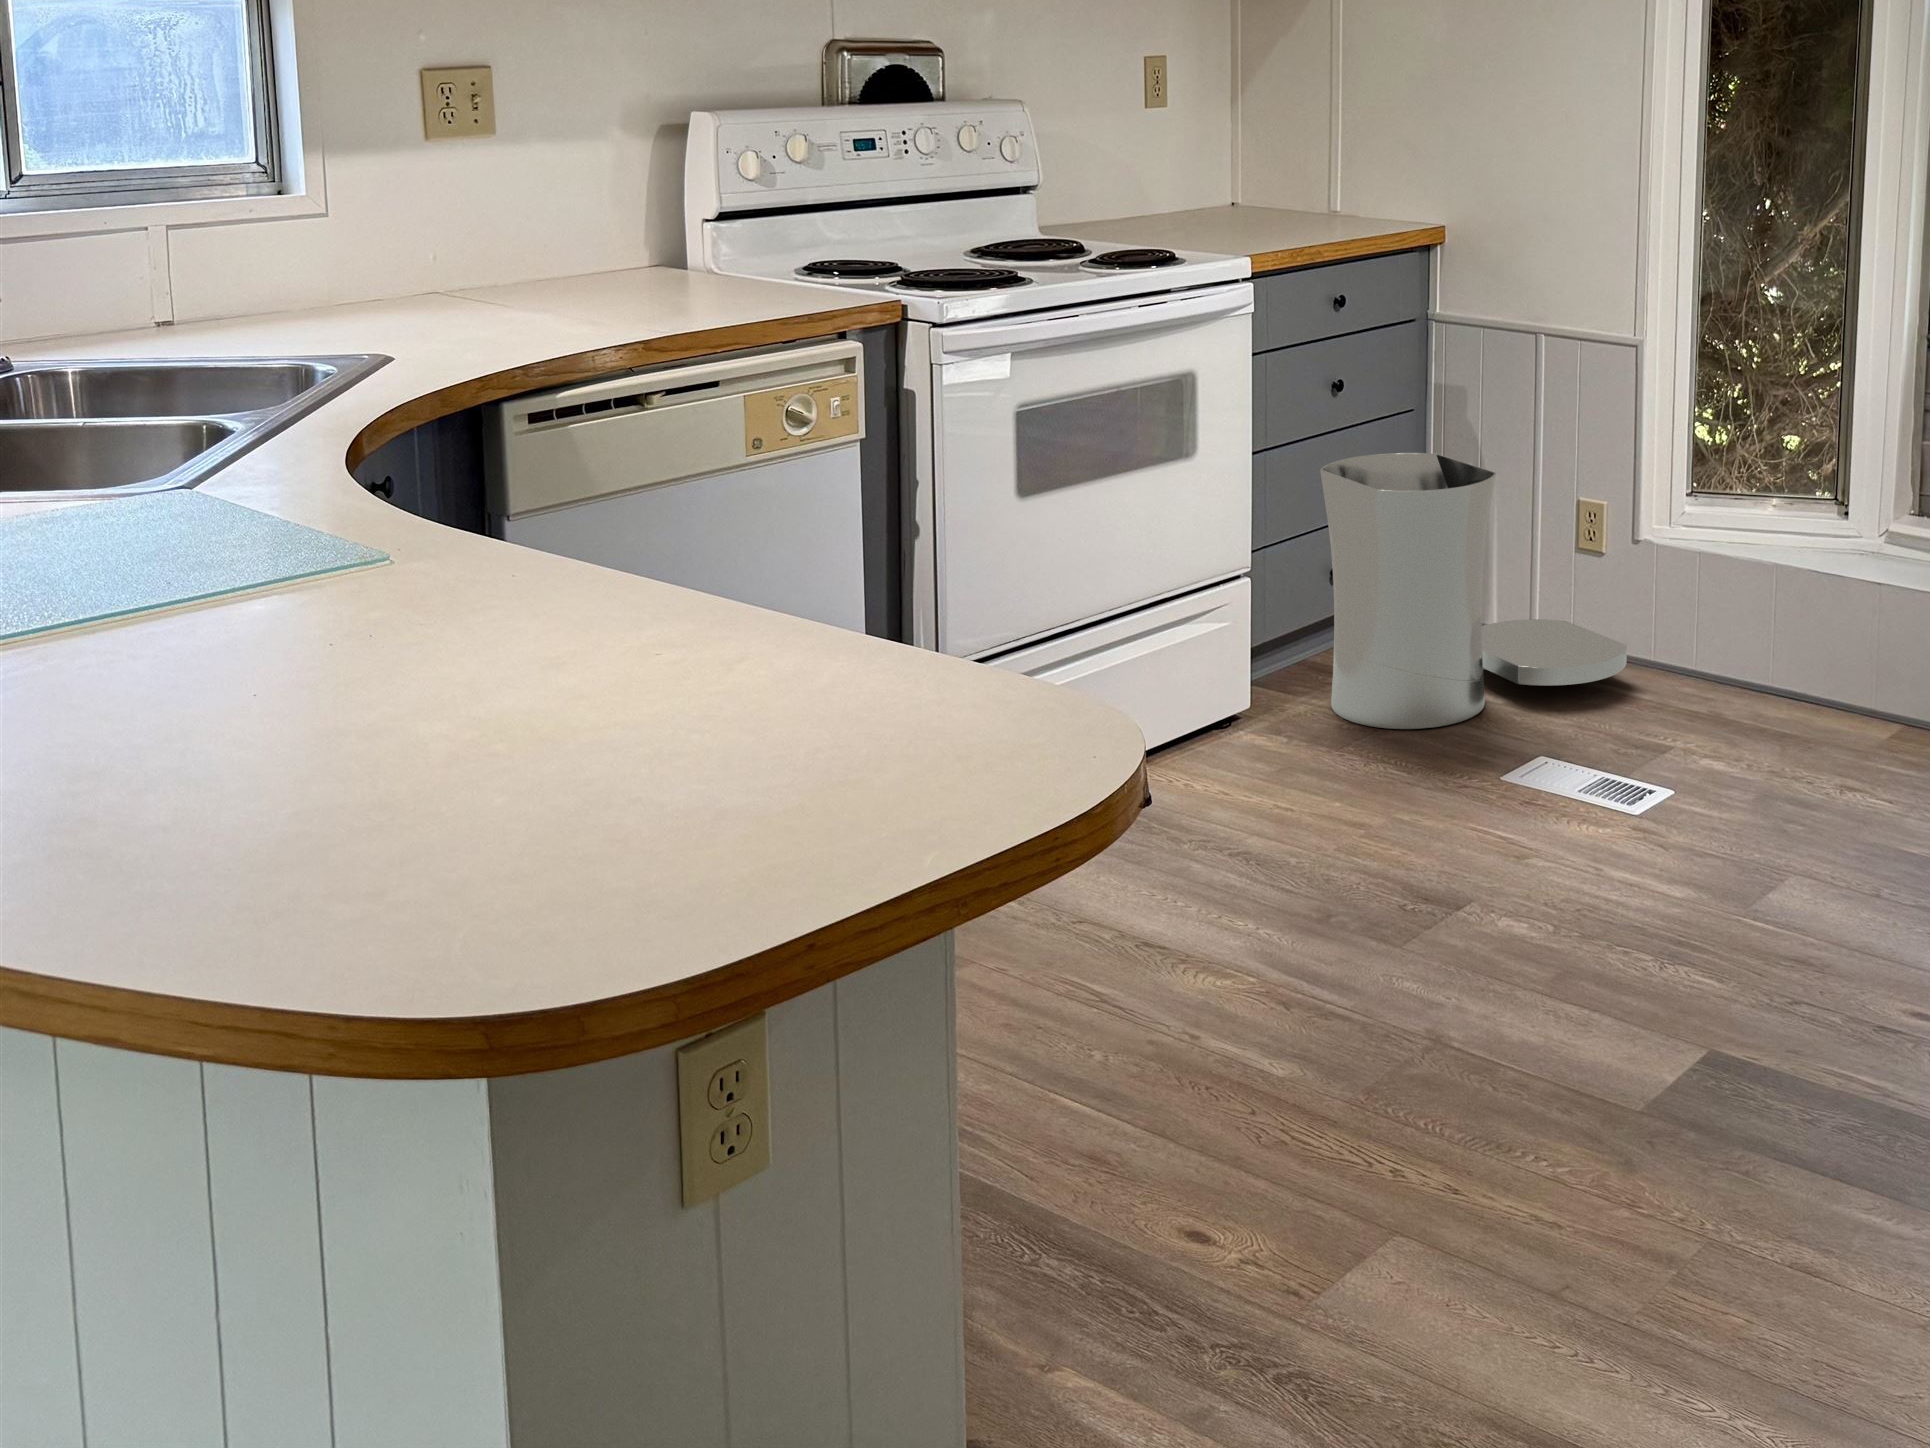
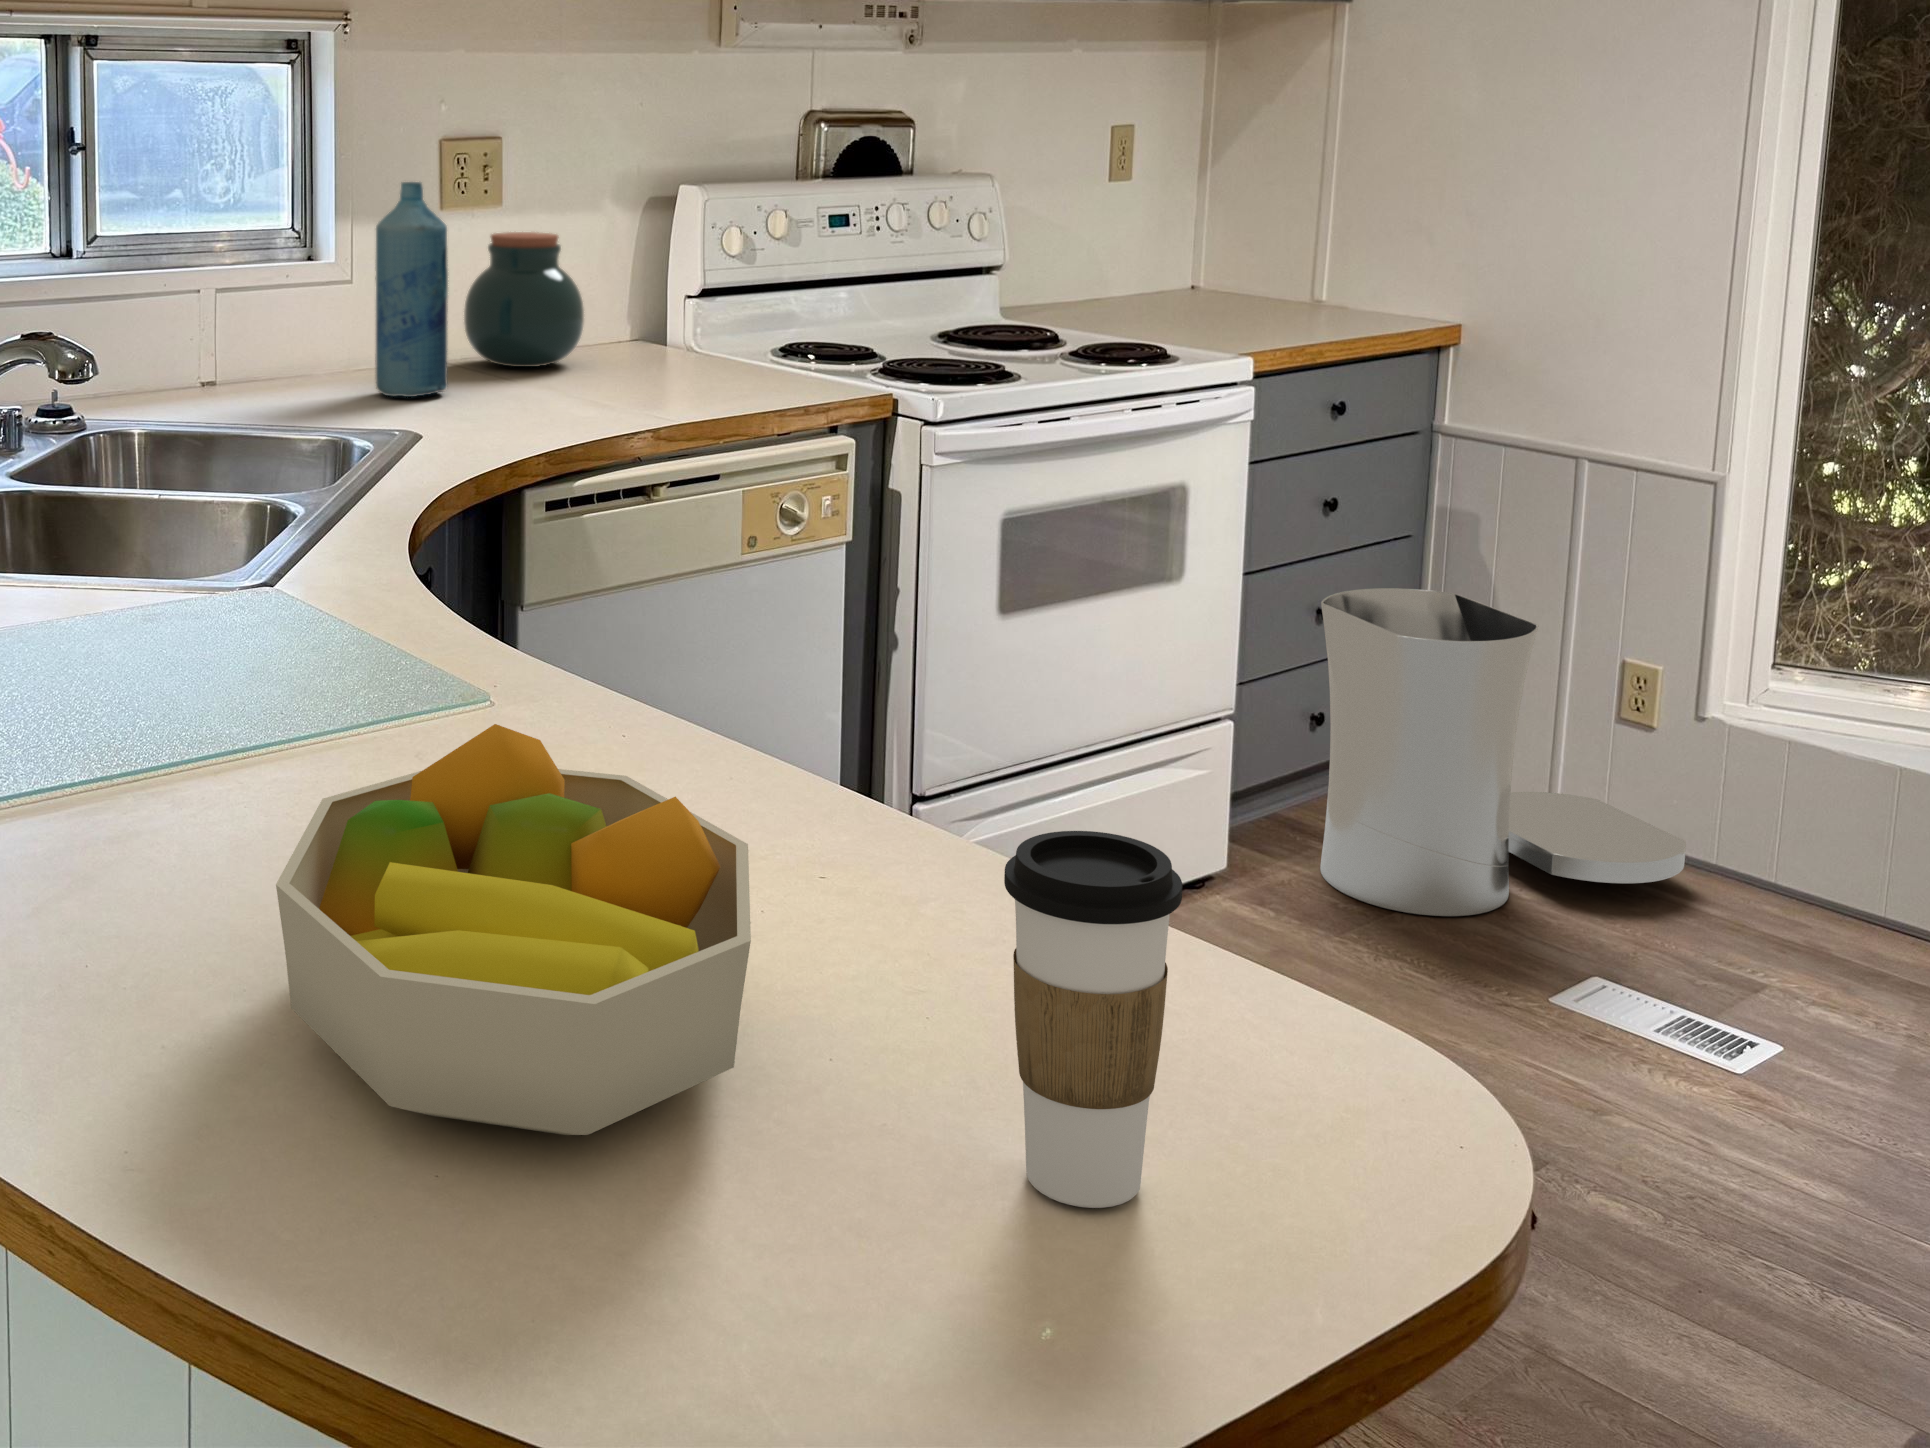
bottle: none [346,112,437,326] -> present [375,182,448,397]
jar: none [461,161,591,294] -> present [464,232,584,367]
fruit bowl: none [109,542,564,842] -> present [276,724,751,1135]
coffee cup: none [730,557,867,830] -> present [1004,831,1182,1208]

